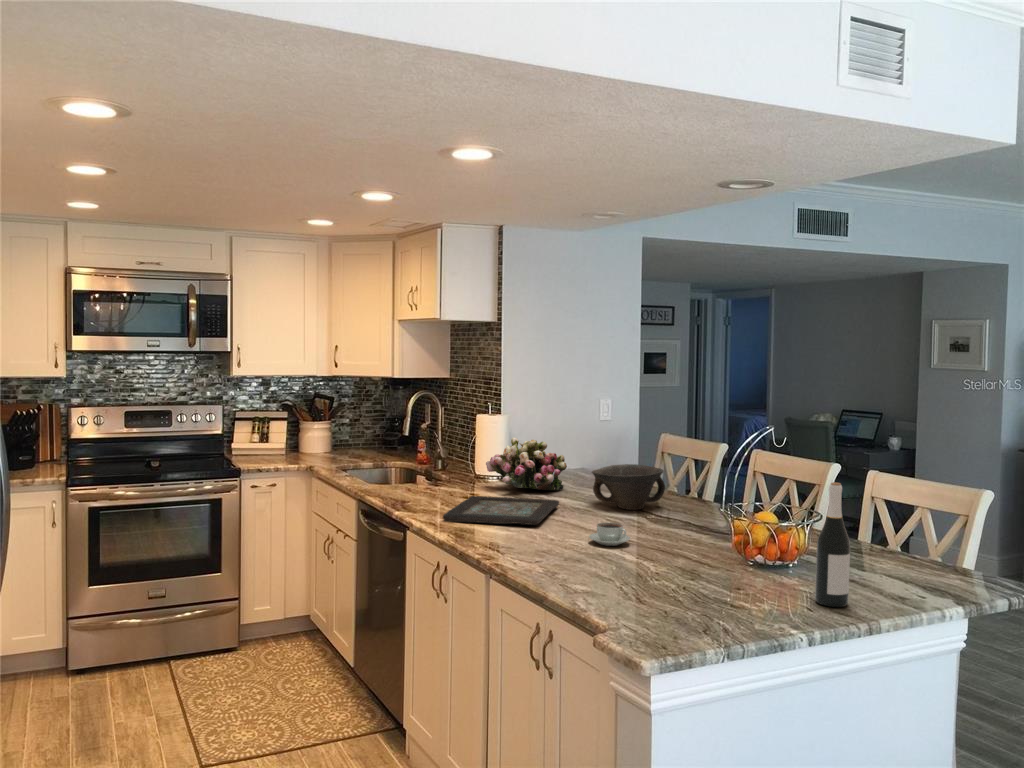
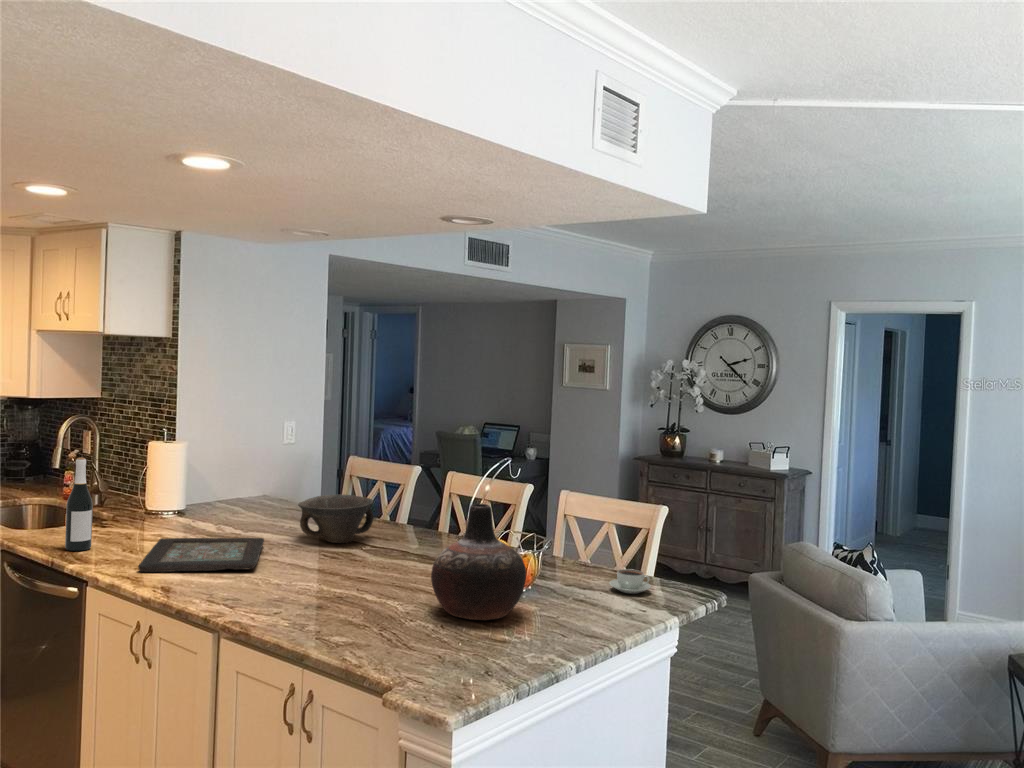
flower arrangement: present [486,437,567,490] -> none [167,468,261,526]
vase: none [680,468,780,586] -> present [431,504,526,620]
wine bottle: present [815,482,850,607] -> present [65,458,93,551]
coffee cup: present [589,522,630,546] -> present [609,569,651,594]

